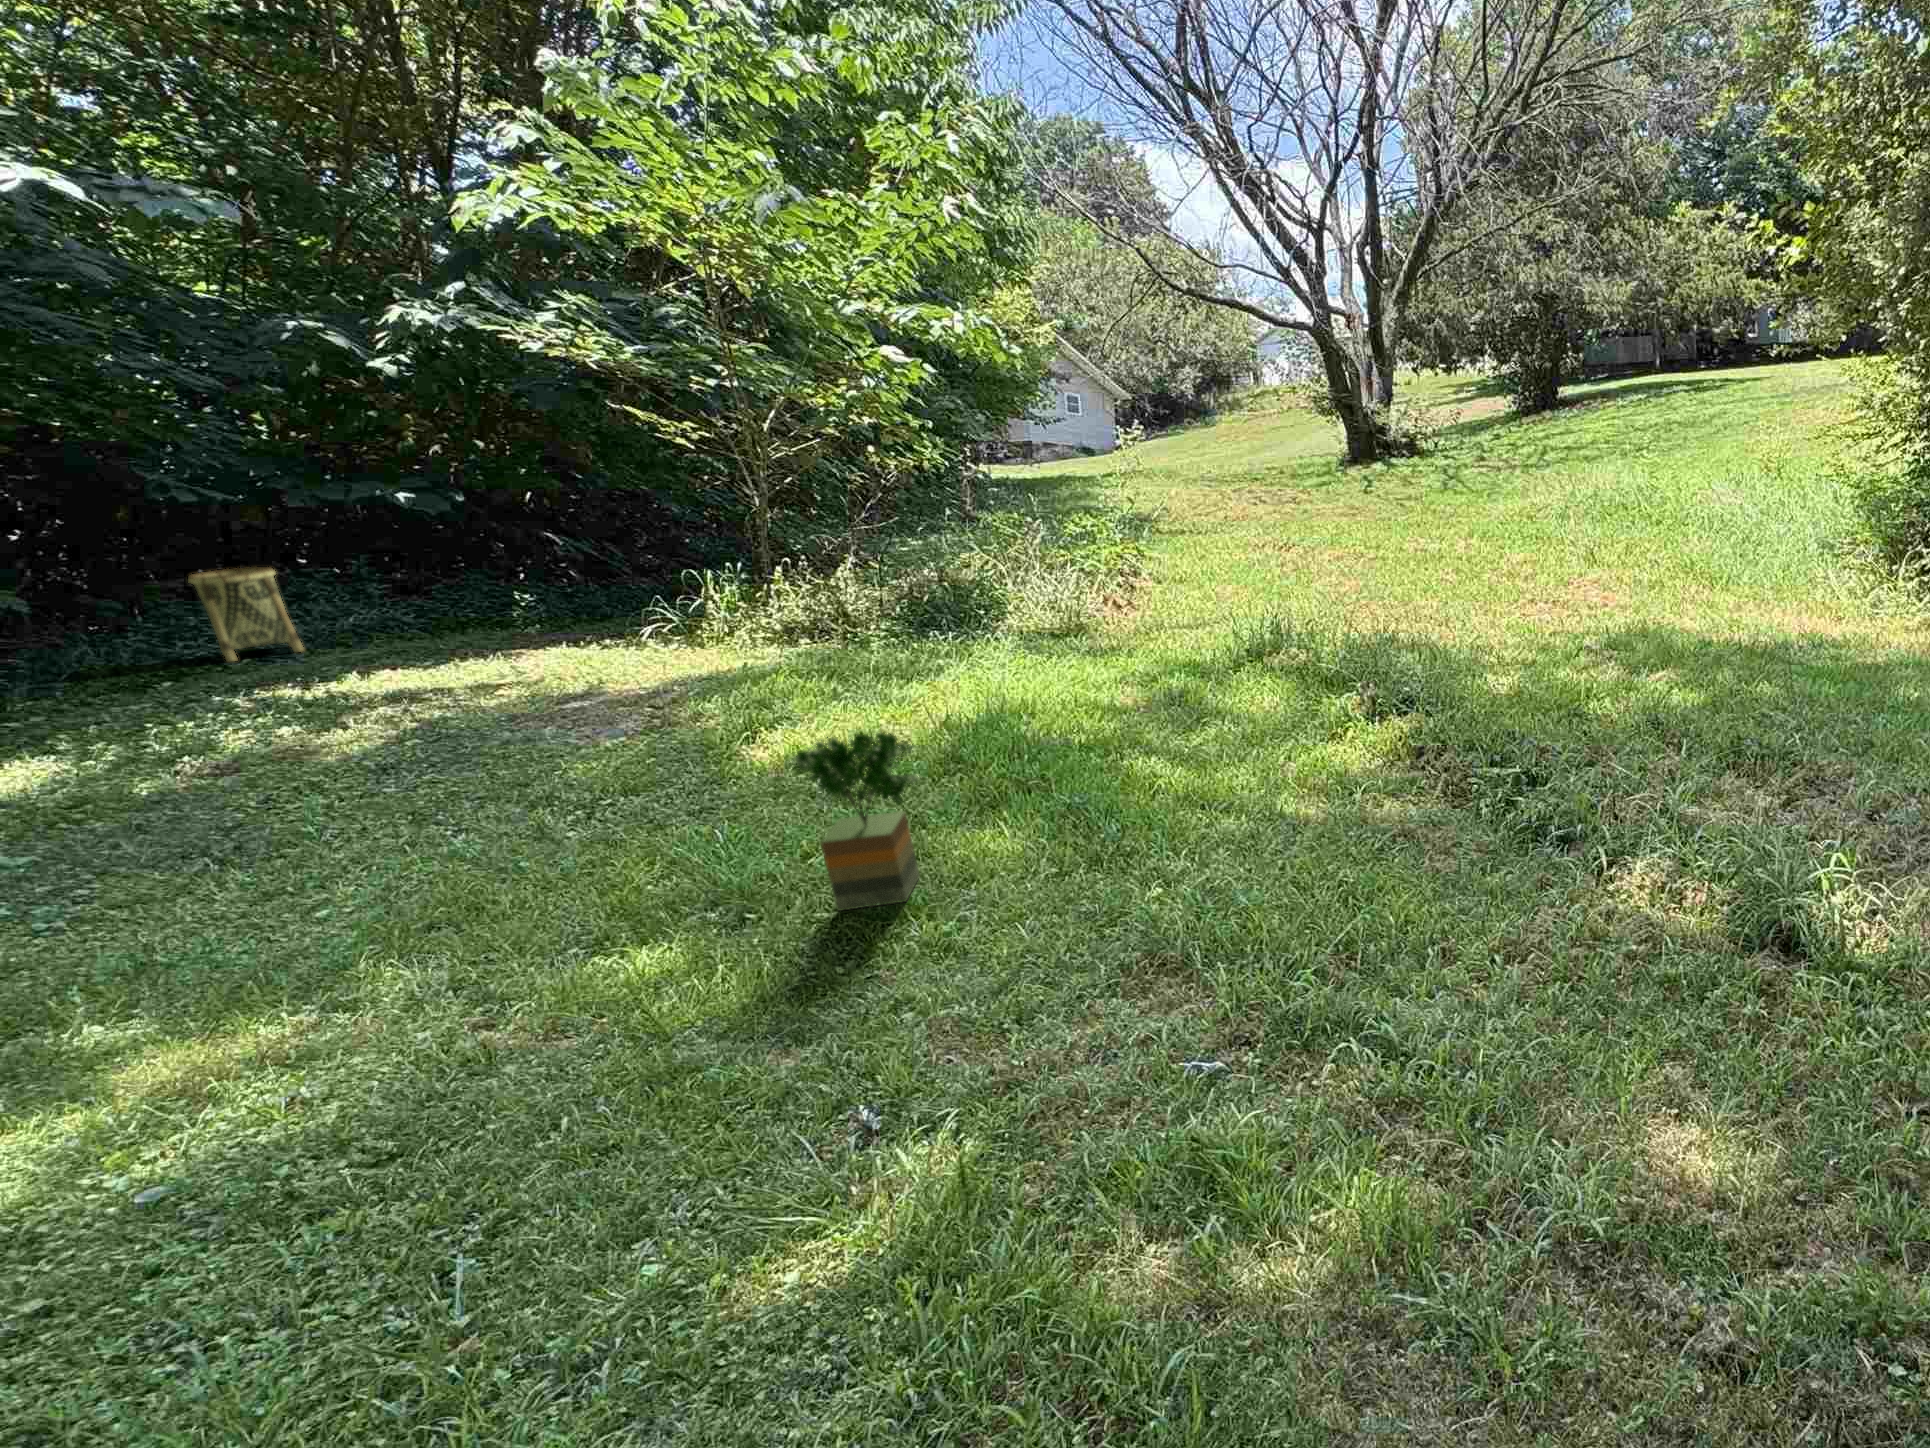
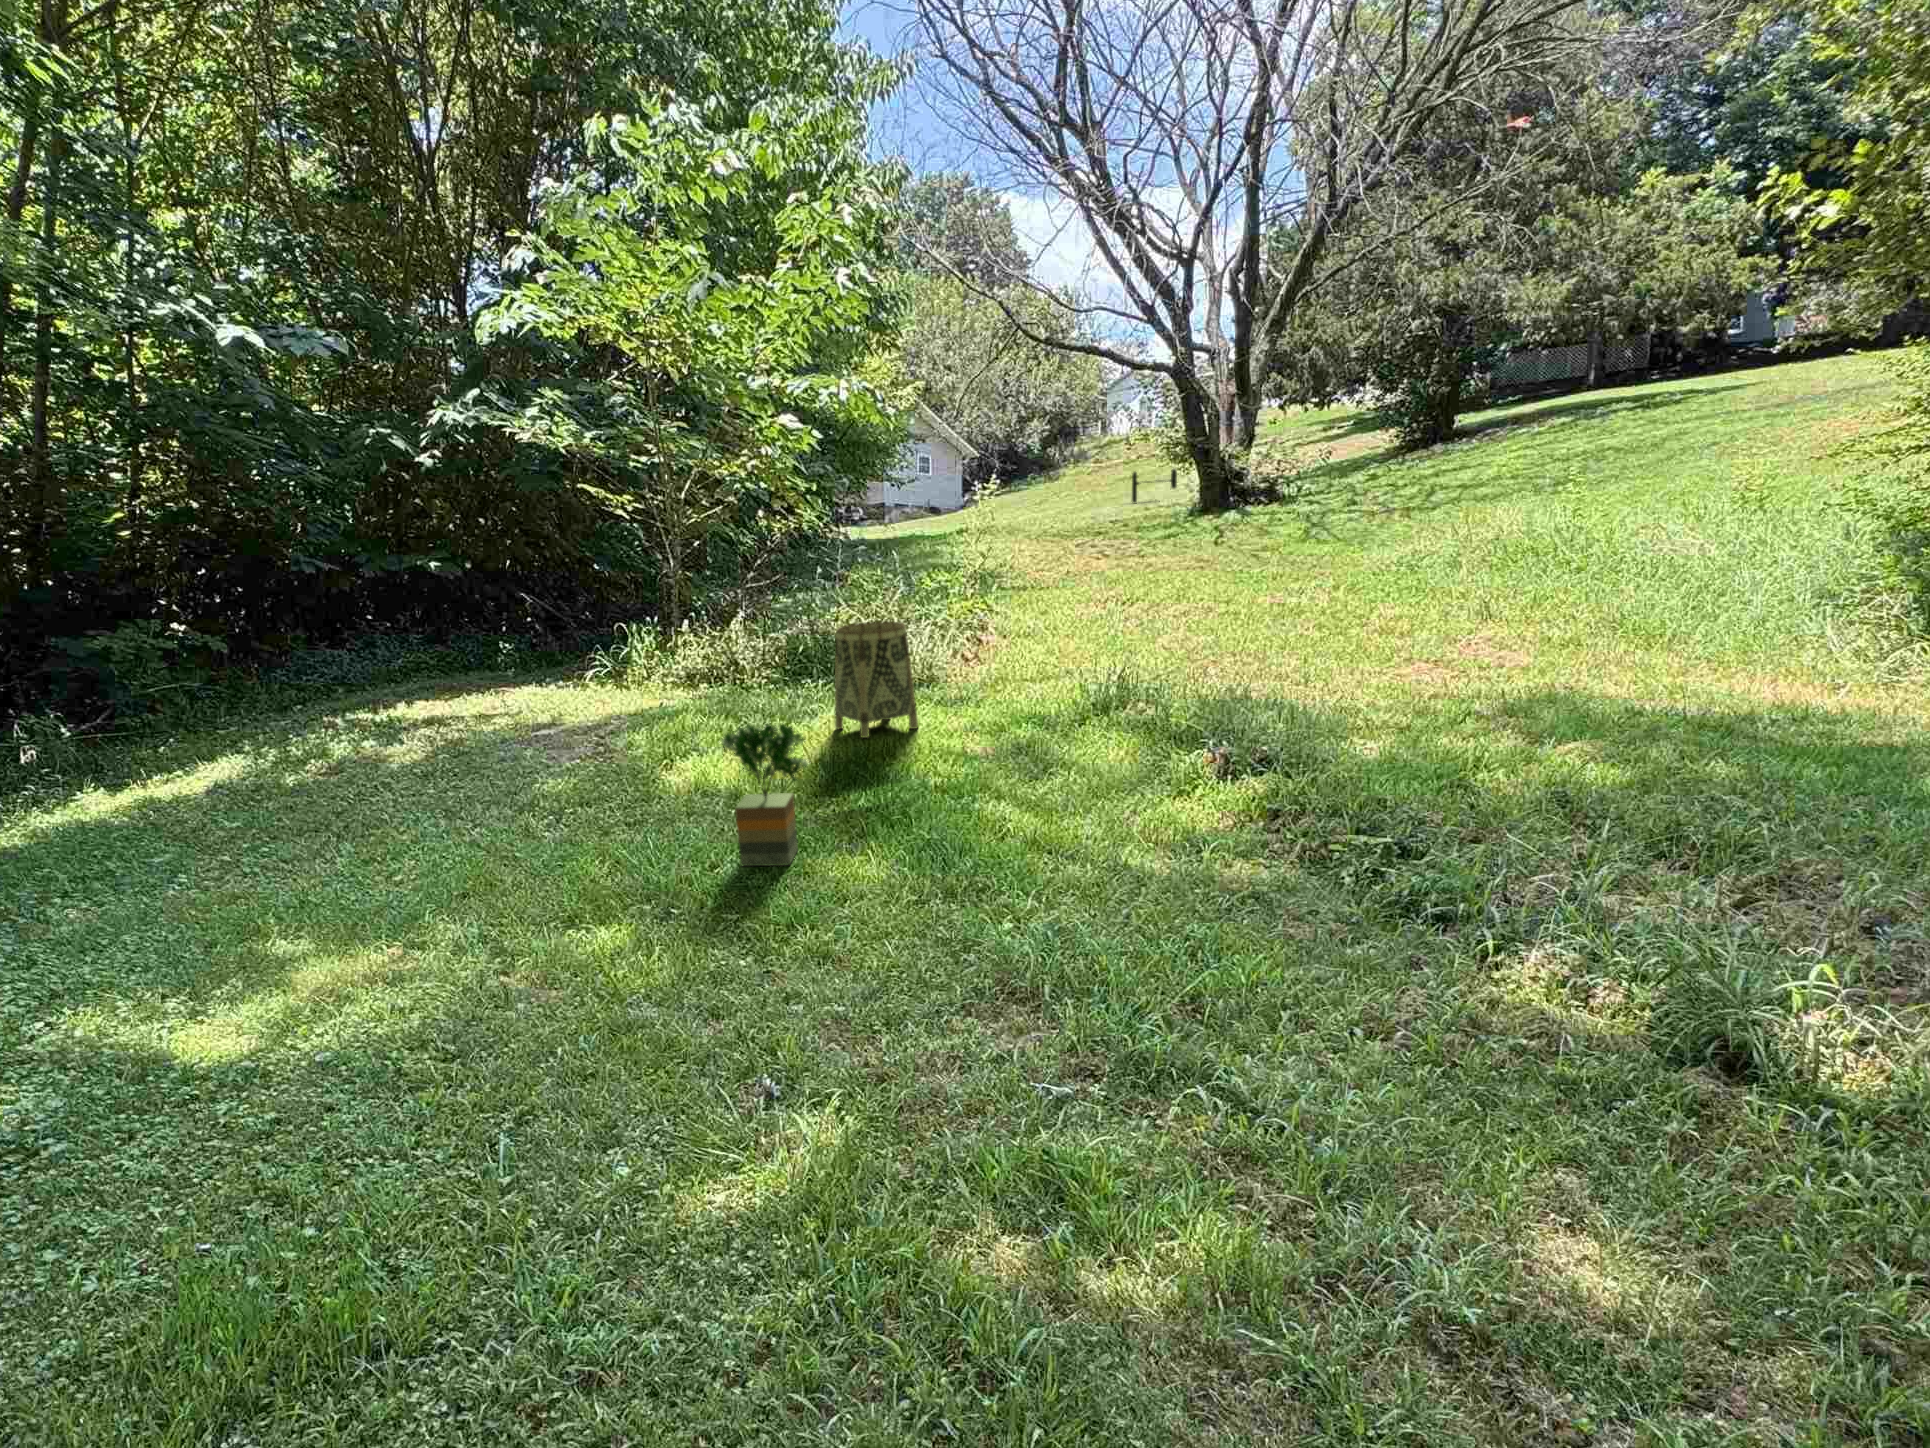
bench: none [1292,409,1333,439] -> present [1132,469,1177,503]
basket: present [188,567,303,662] -> present [834,621,918,738]

